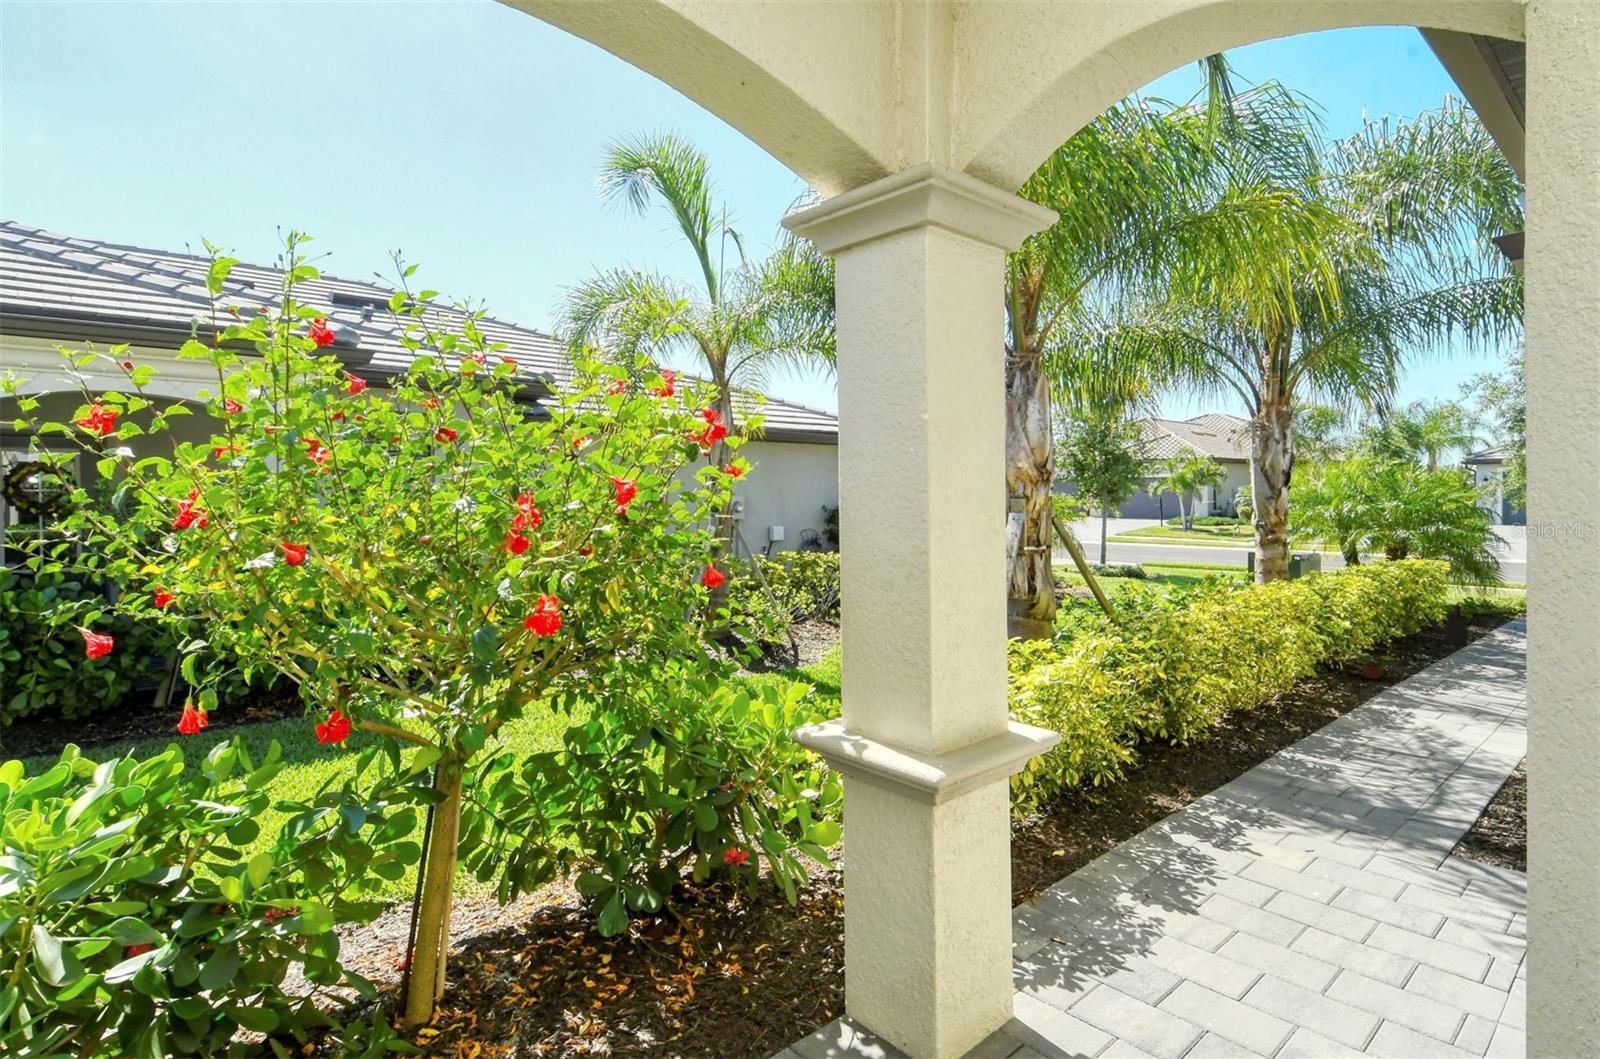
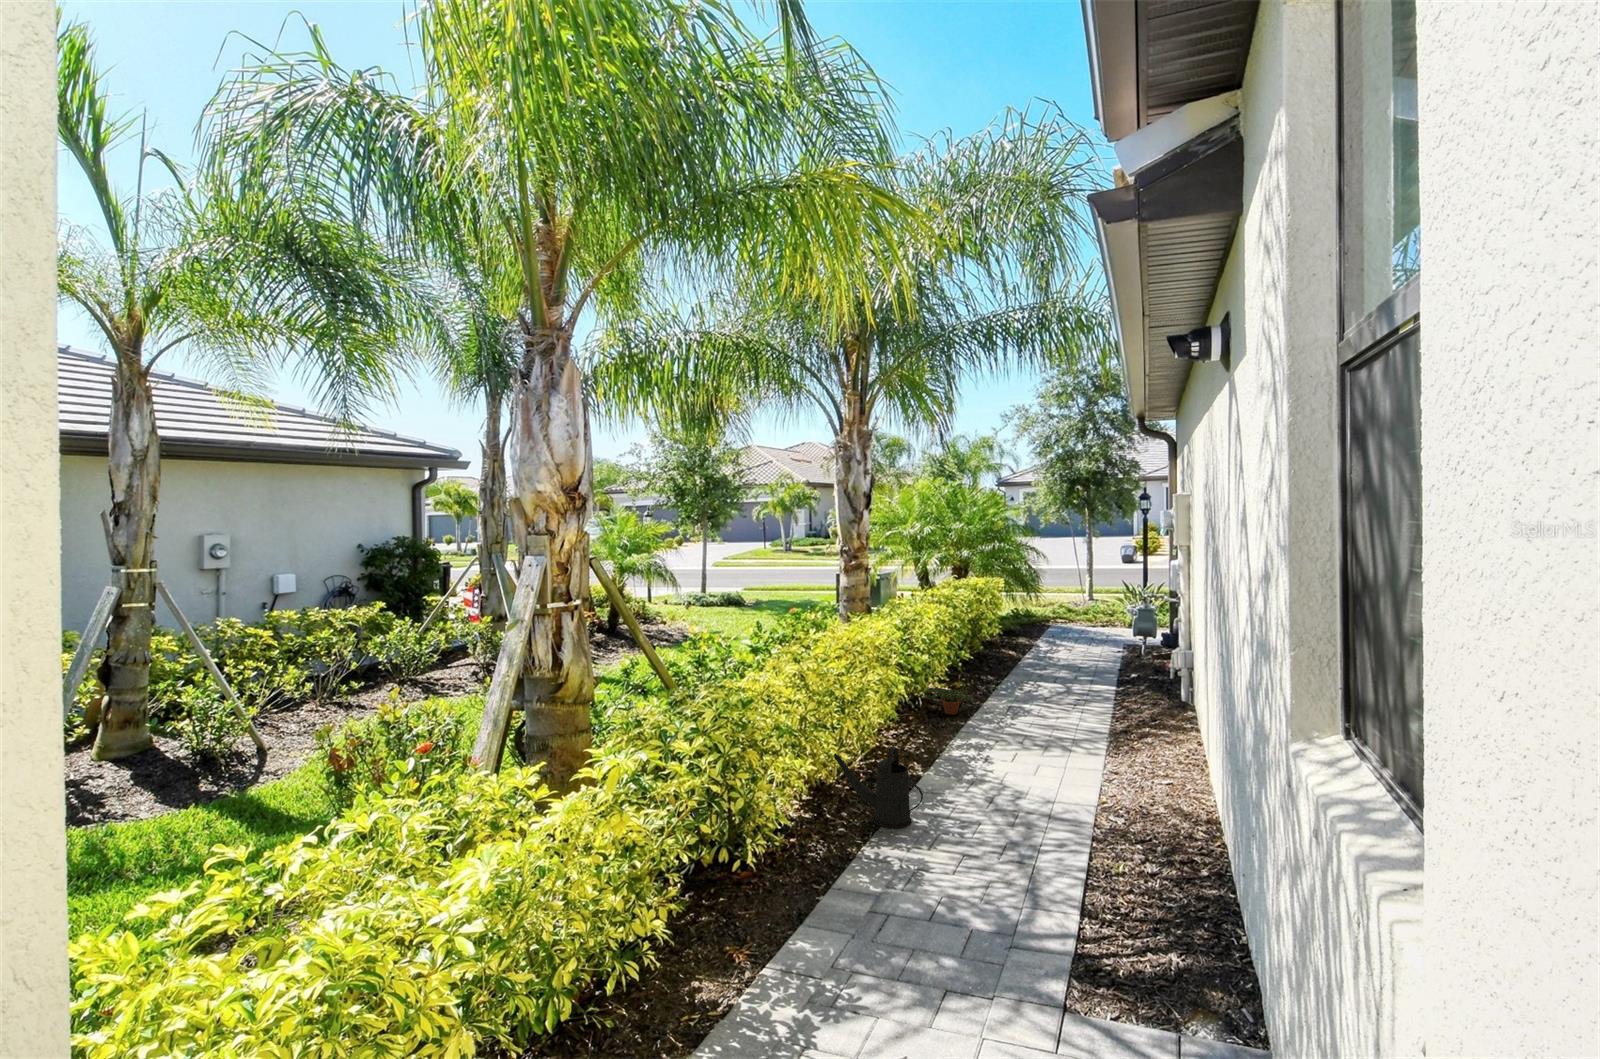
watering can: present [1420,606,1467,644] -> present [834,747,923,829]

